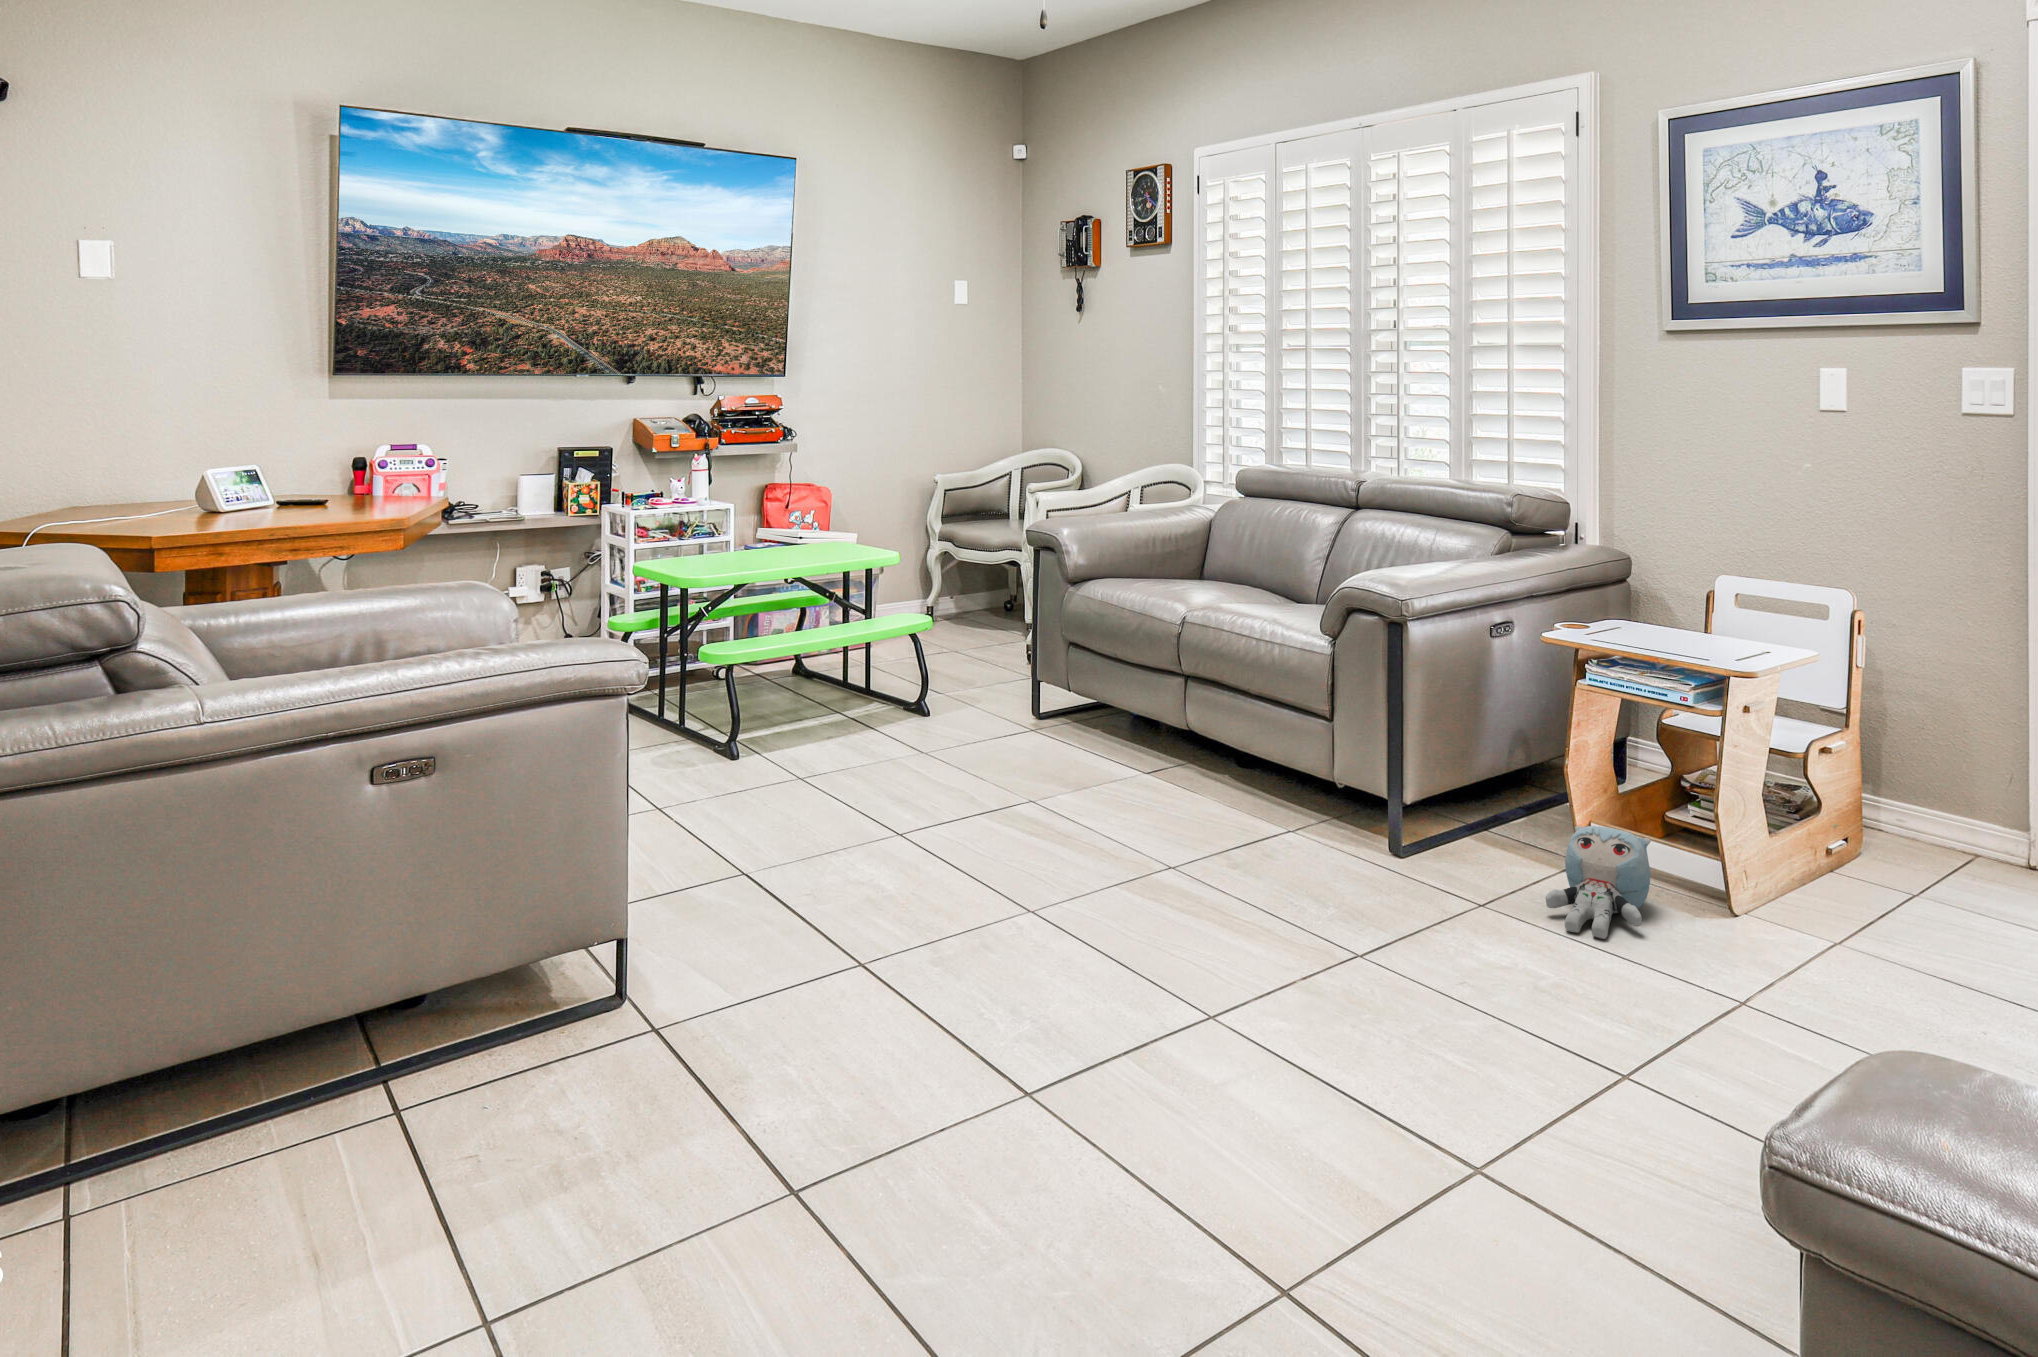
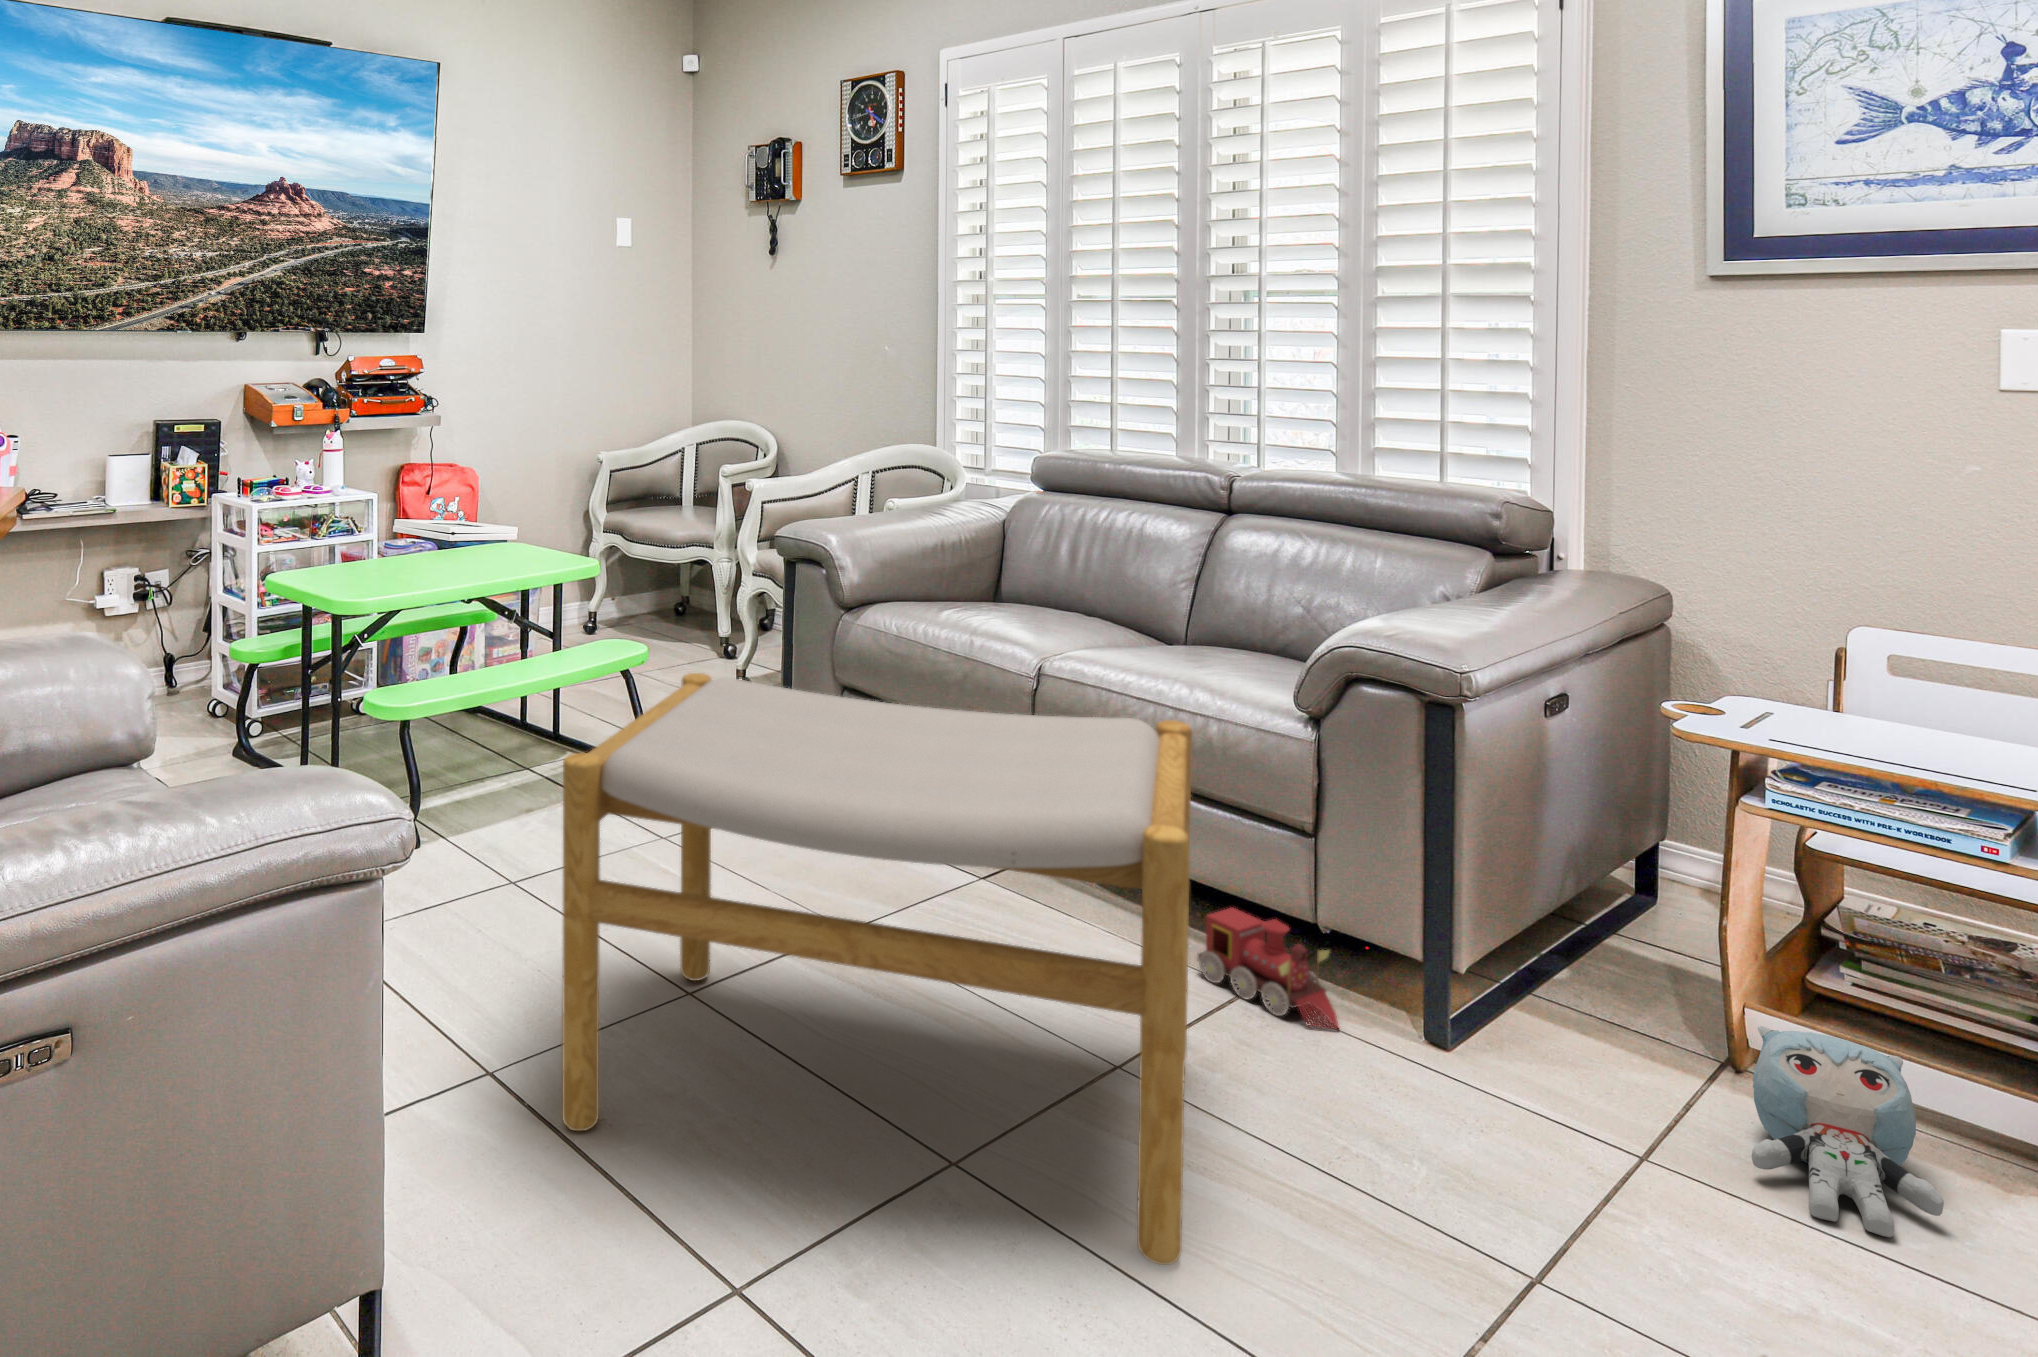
footstool: none [784,612,1222,955] -> present [562,673,1192,1265]
toy train: none [1266,776,1345,849] -> present [1198,908,1339,1029]

